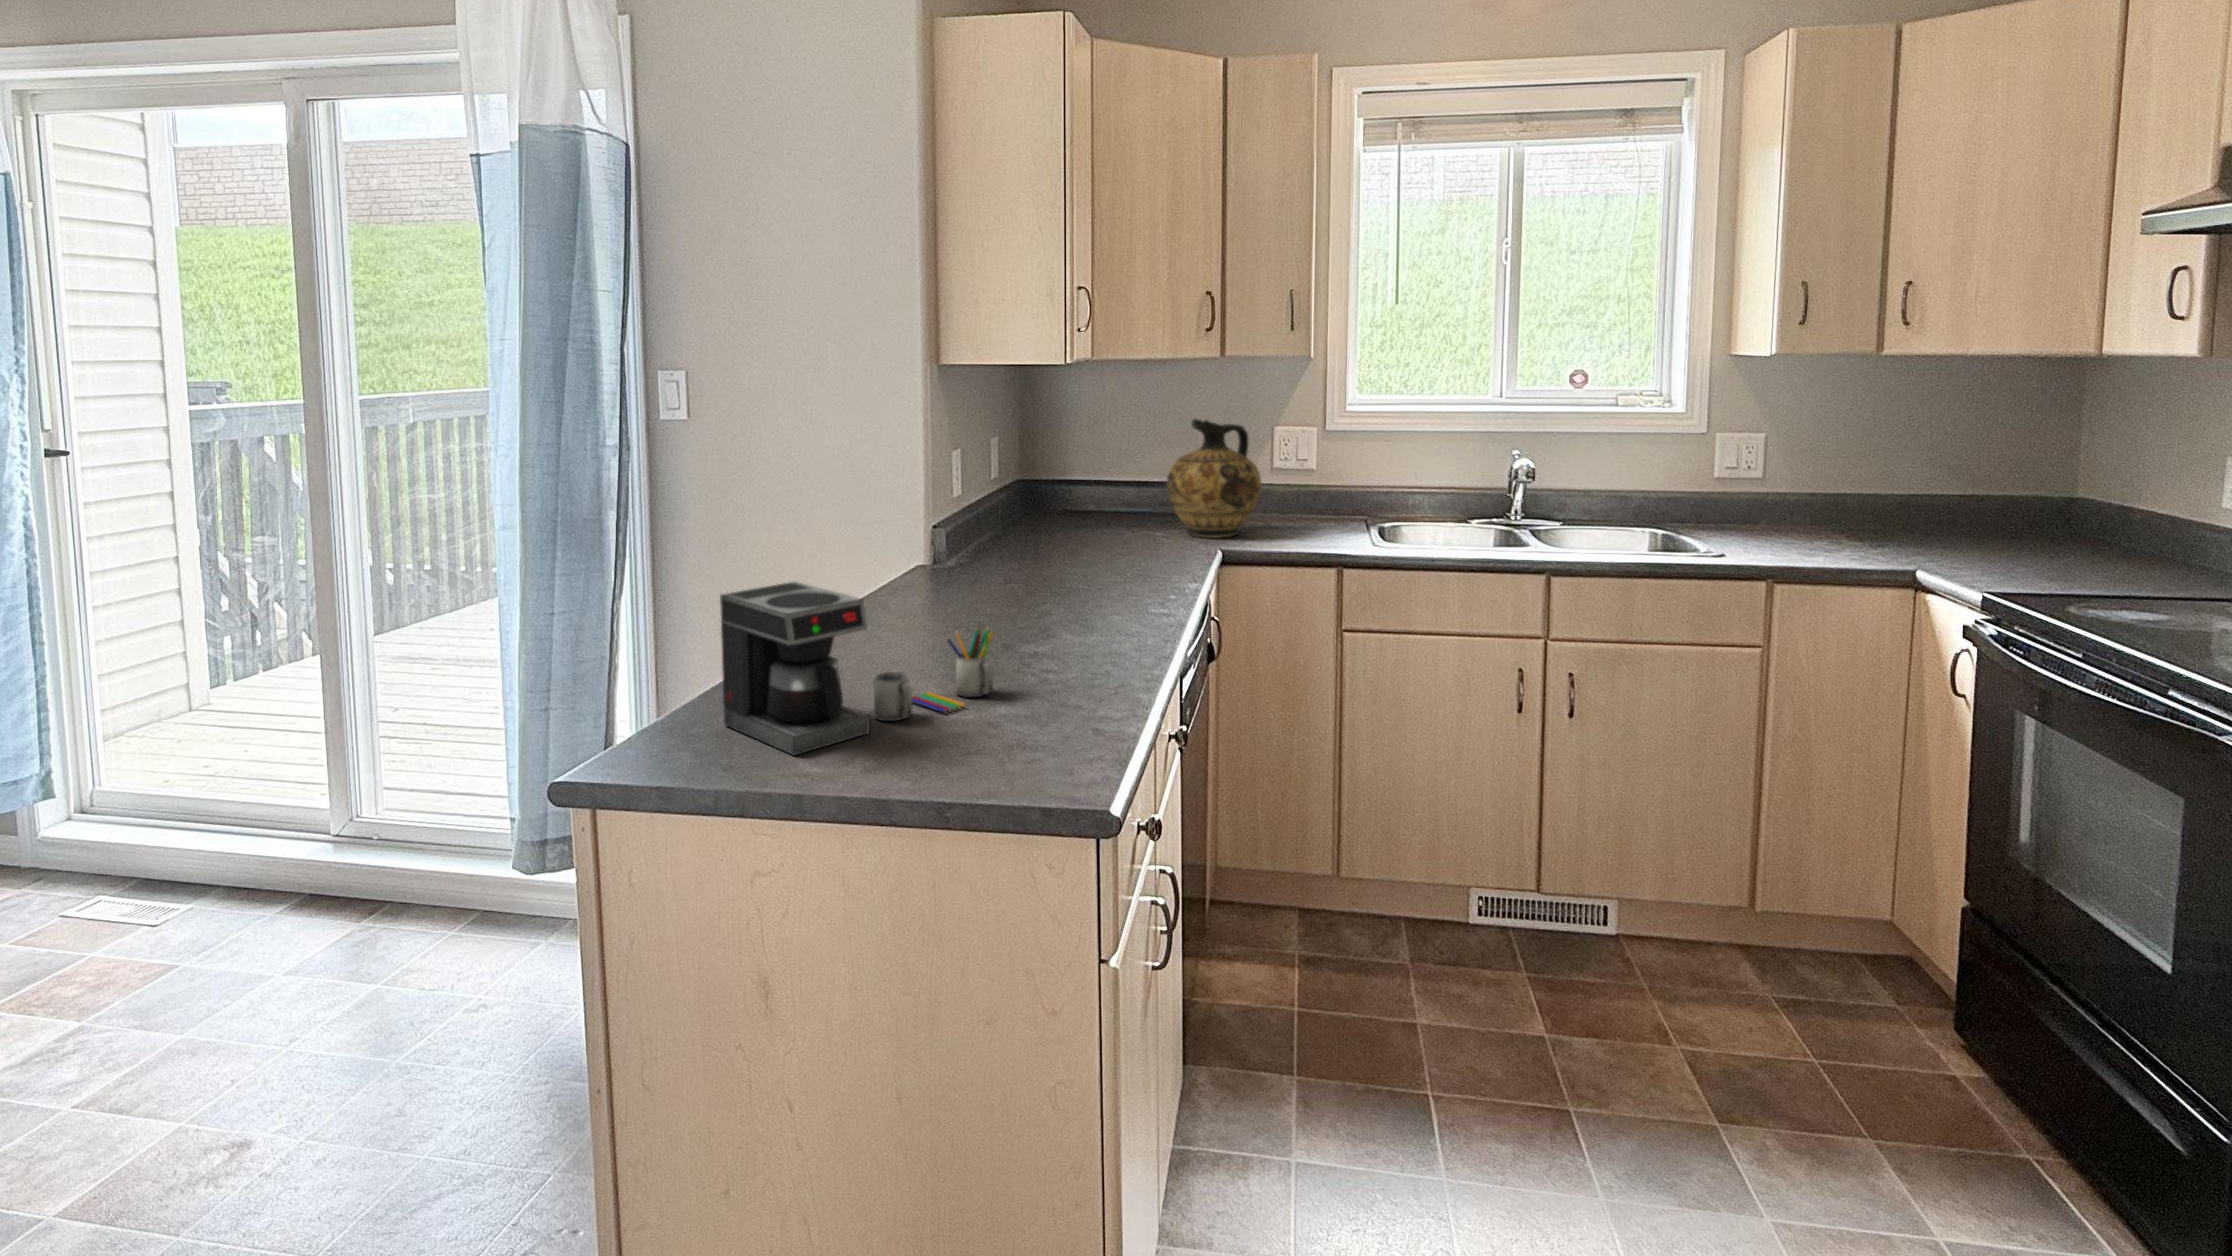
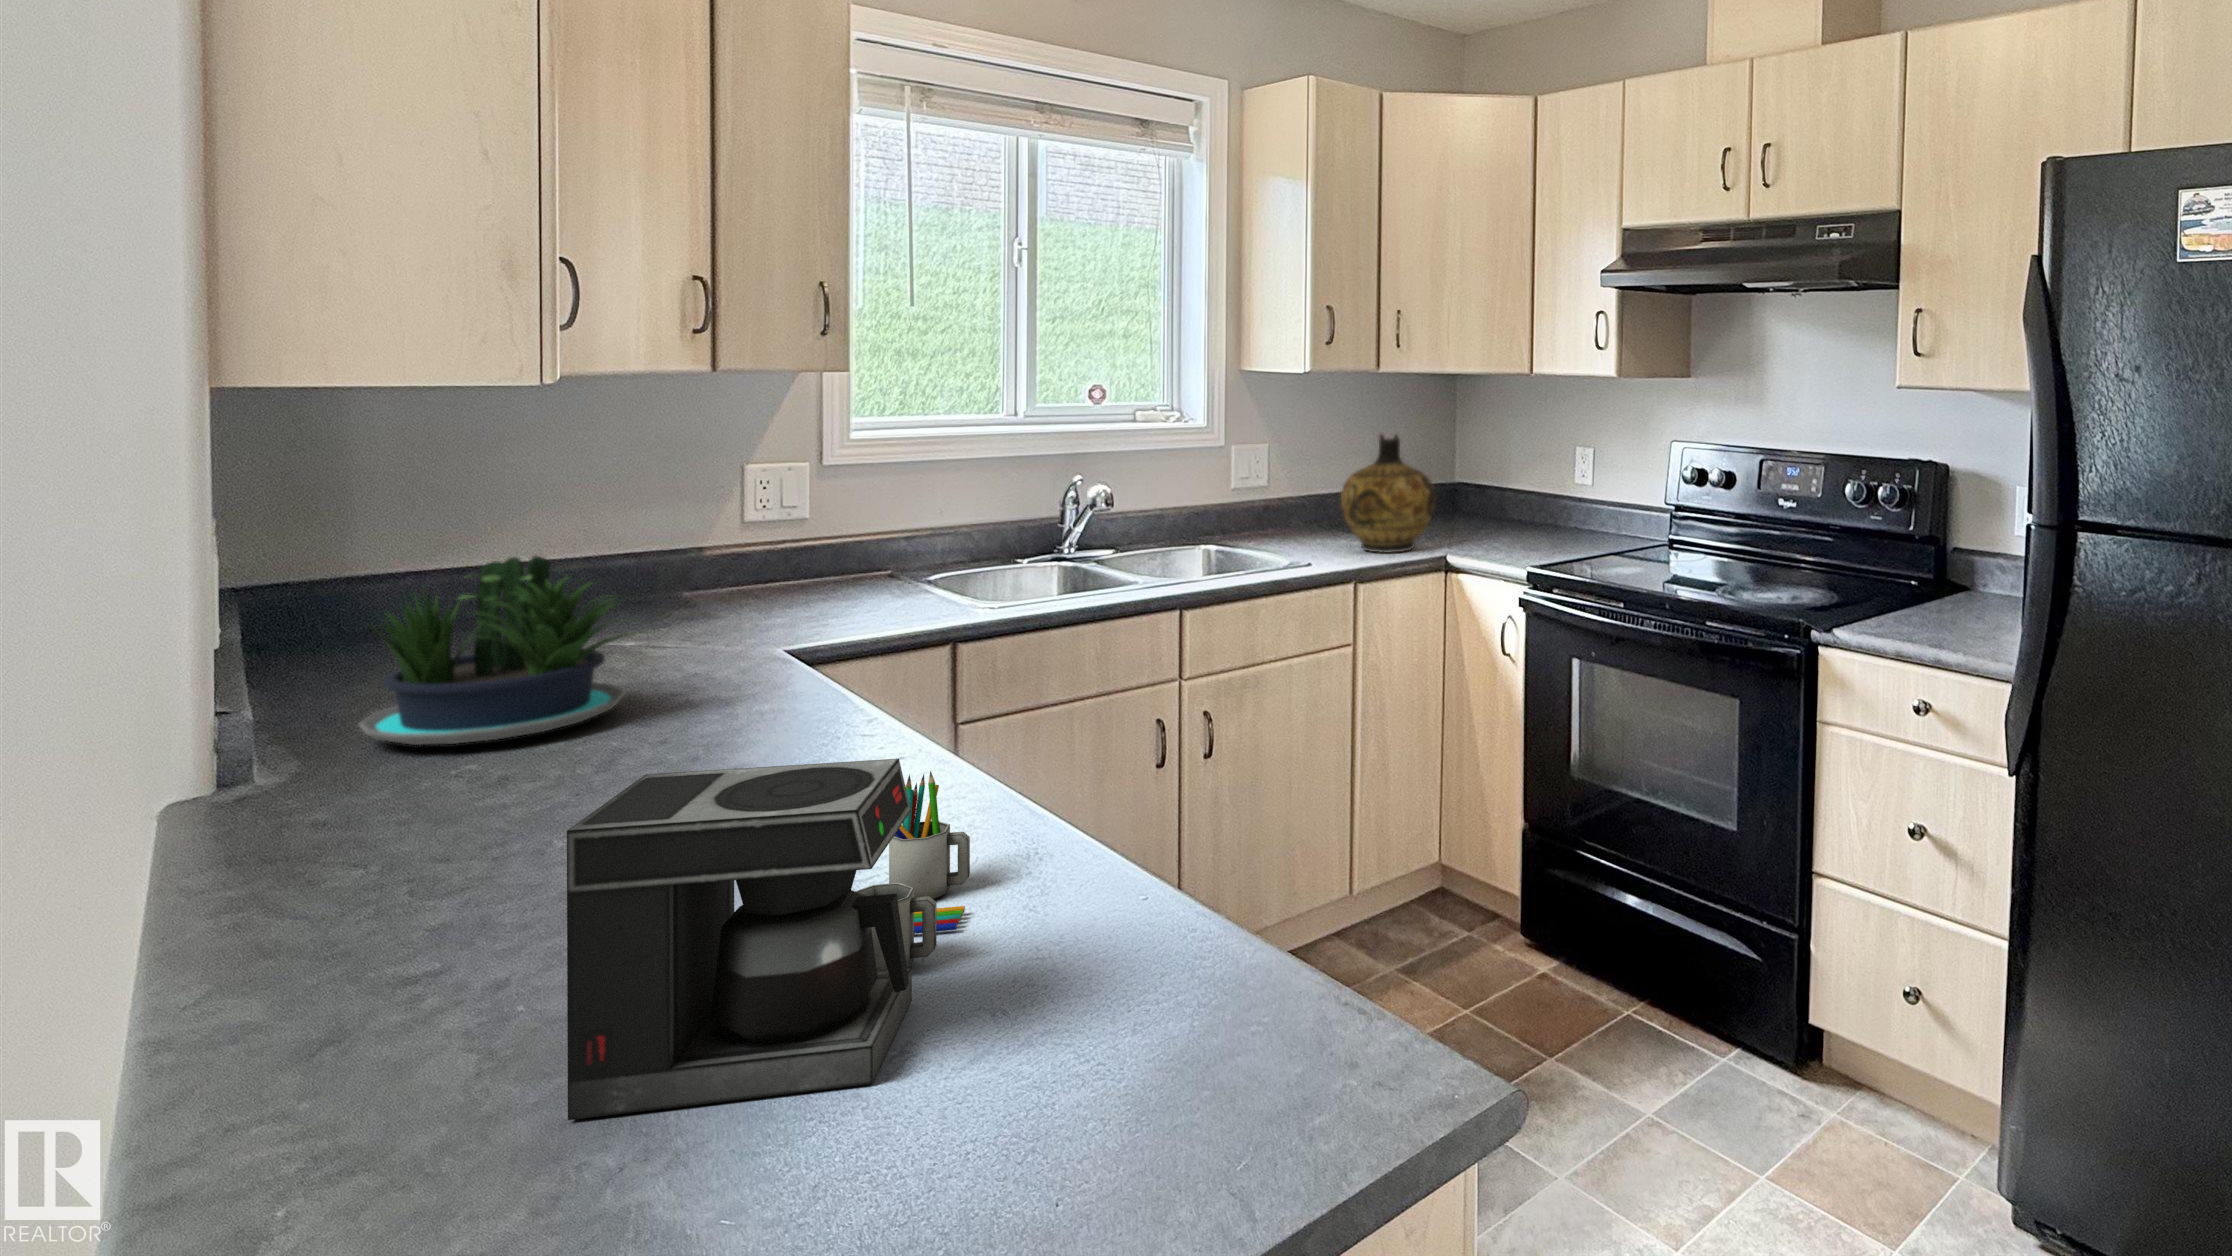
ceramic jug: present [1167,419,1261,538] -> present [1341,435,1436,553]
potted plant: none [964,472,1090,573] -> present [359,556,629,745]

